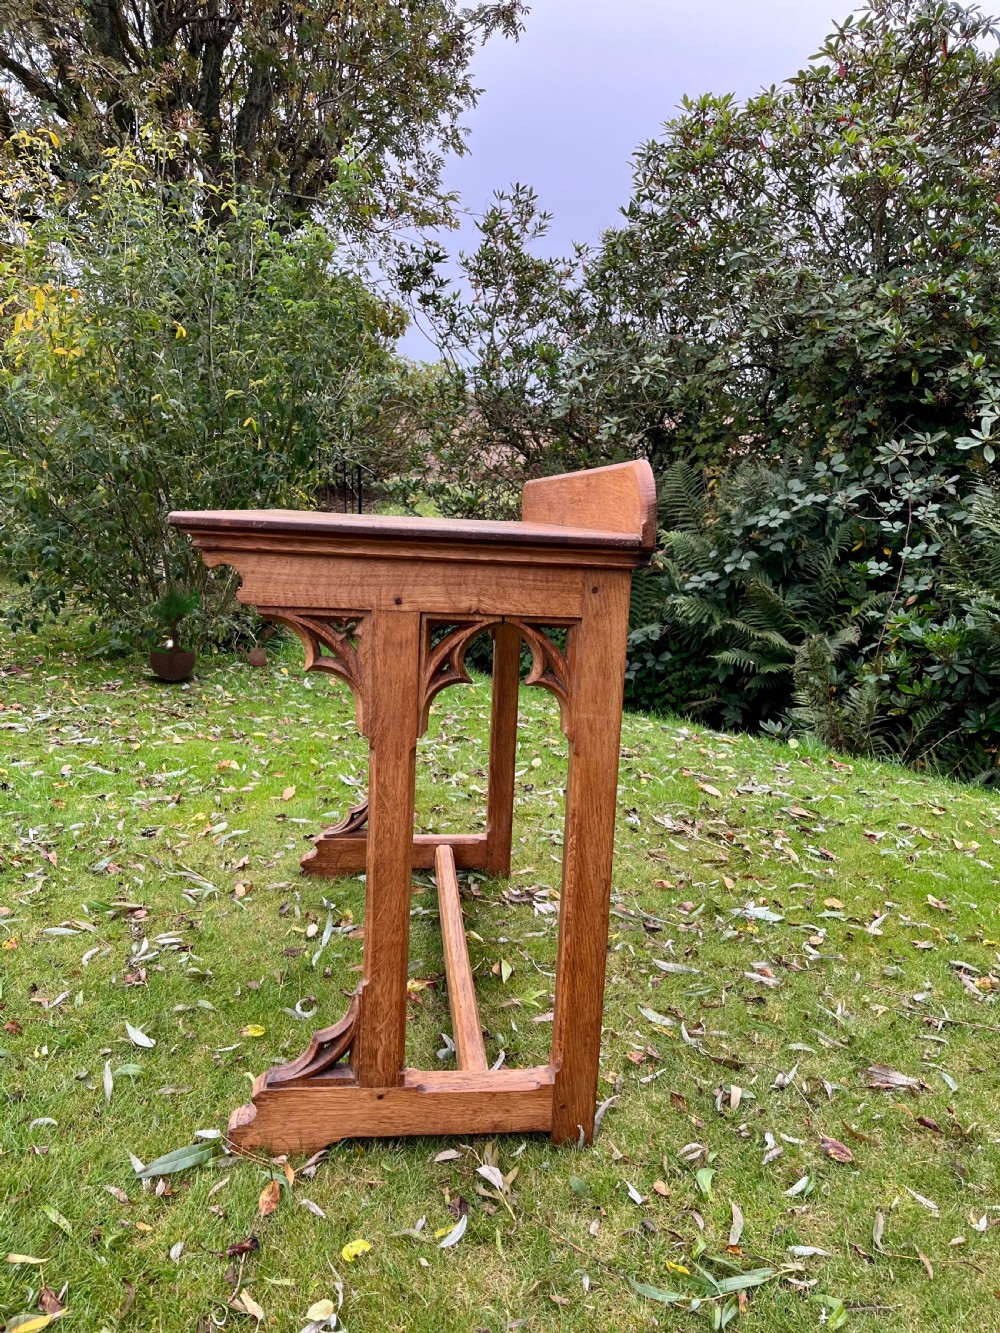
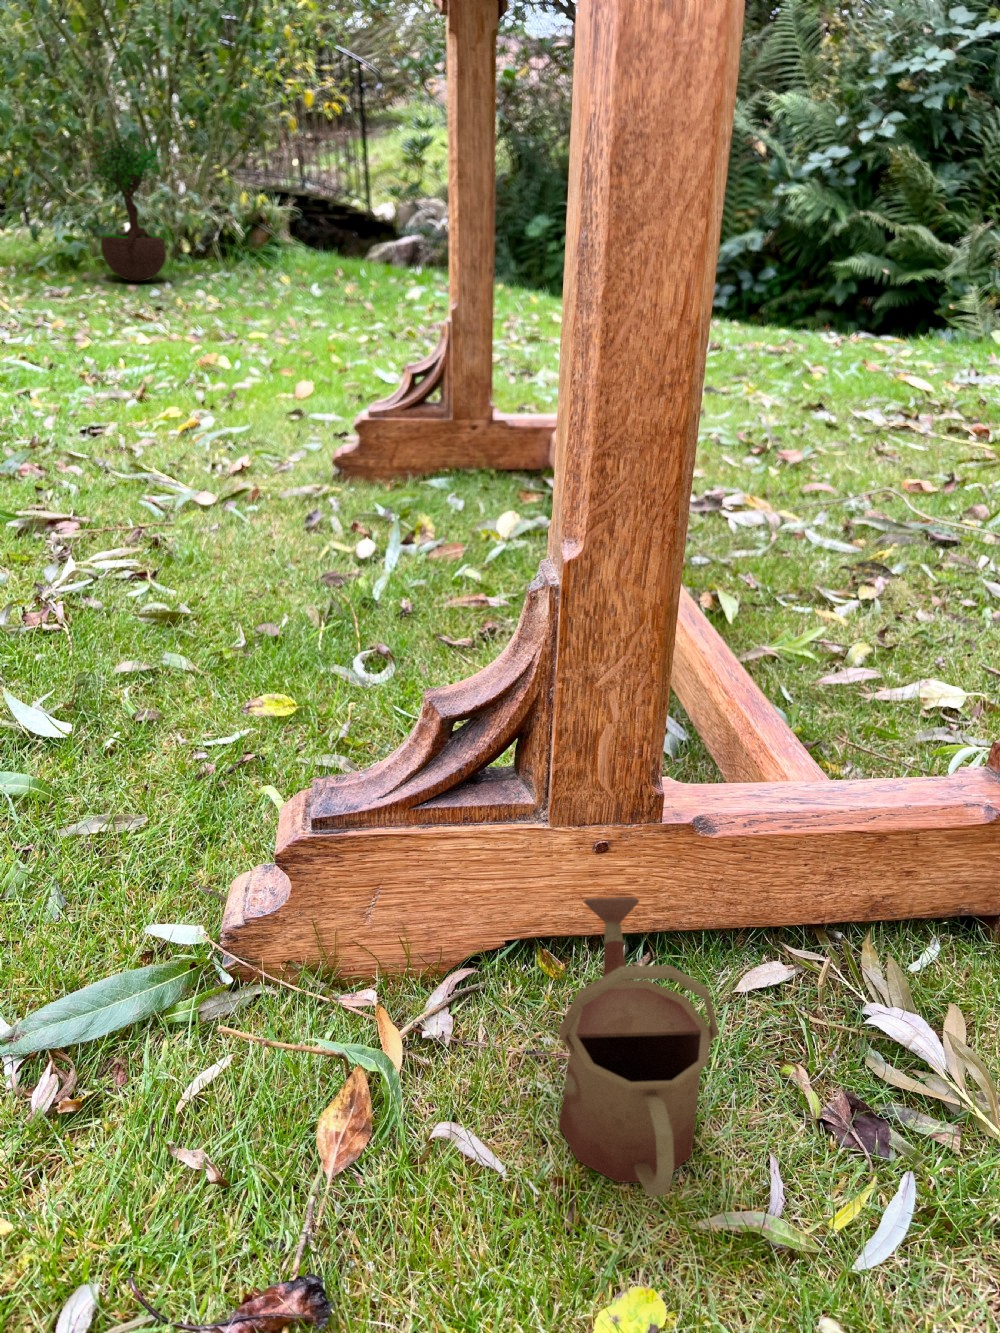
watering can: present [238,641,274,666] -> present [559,897,719,1197]

